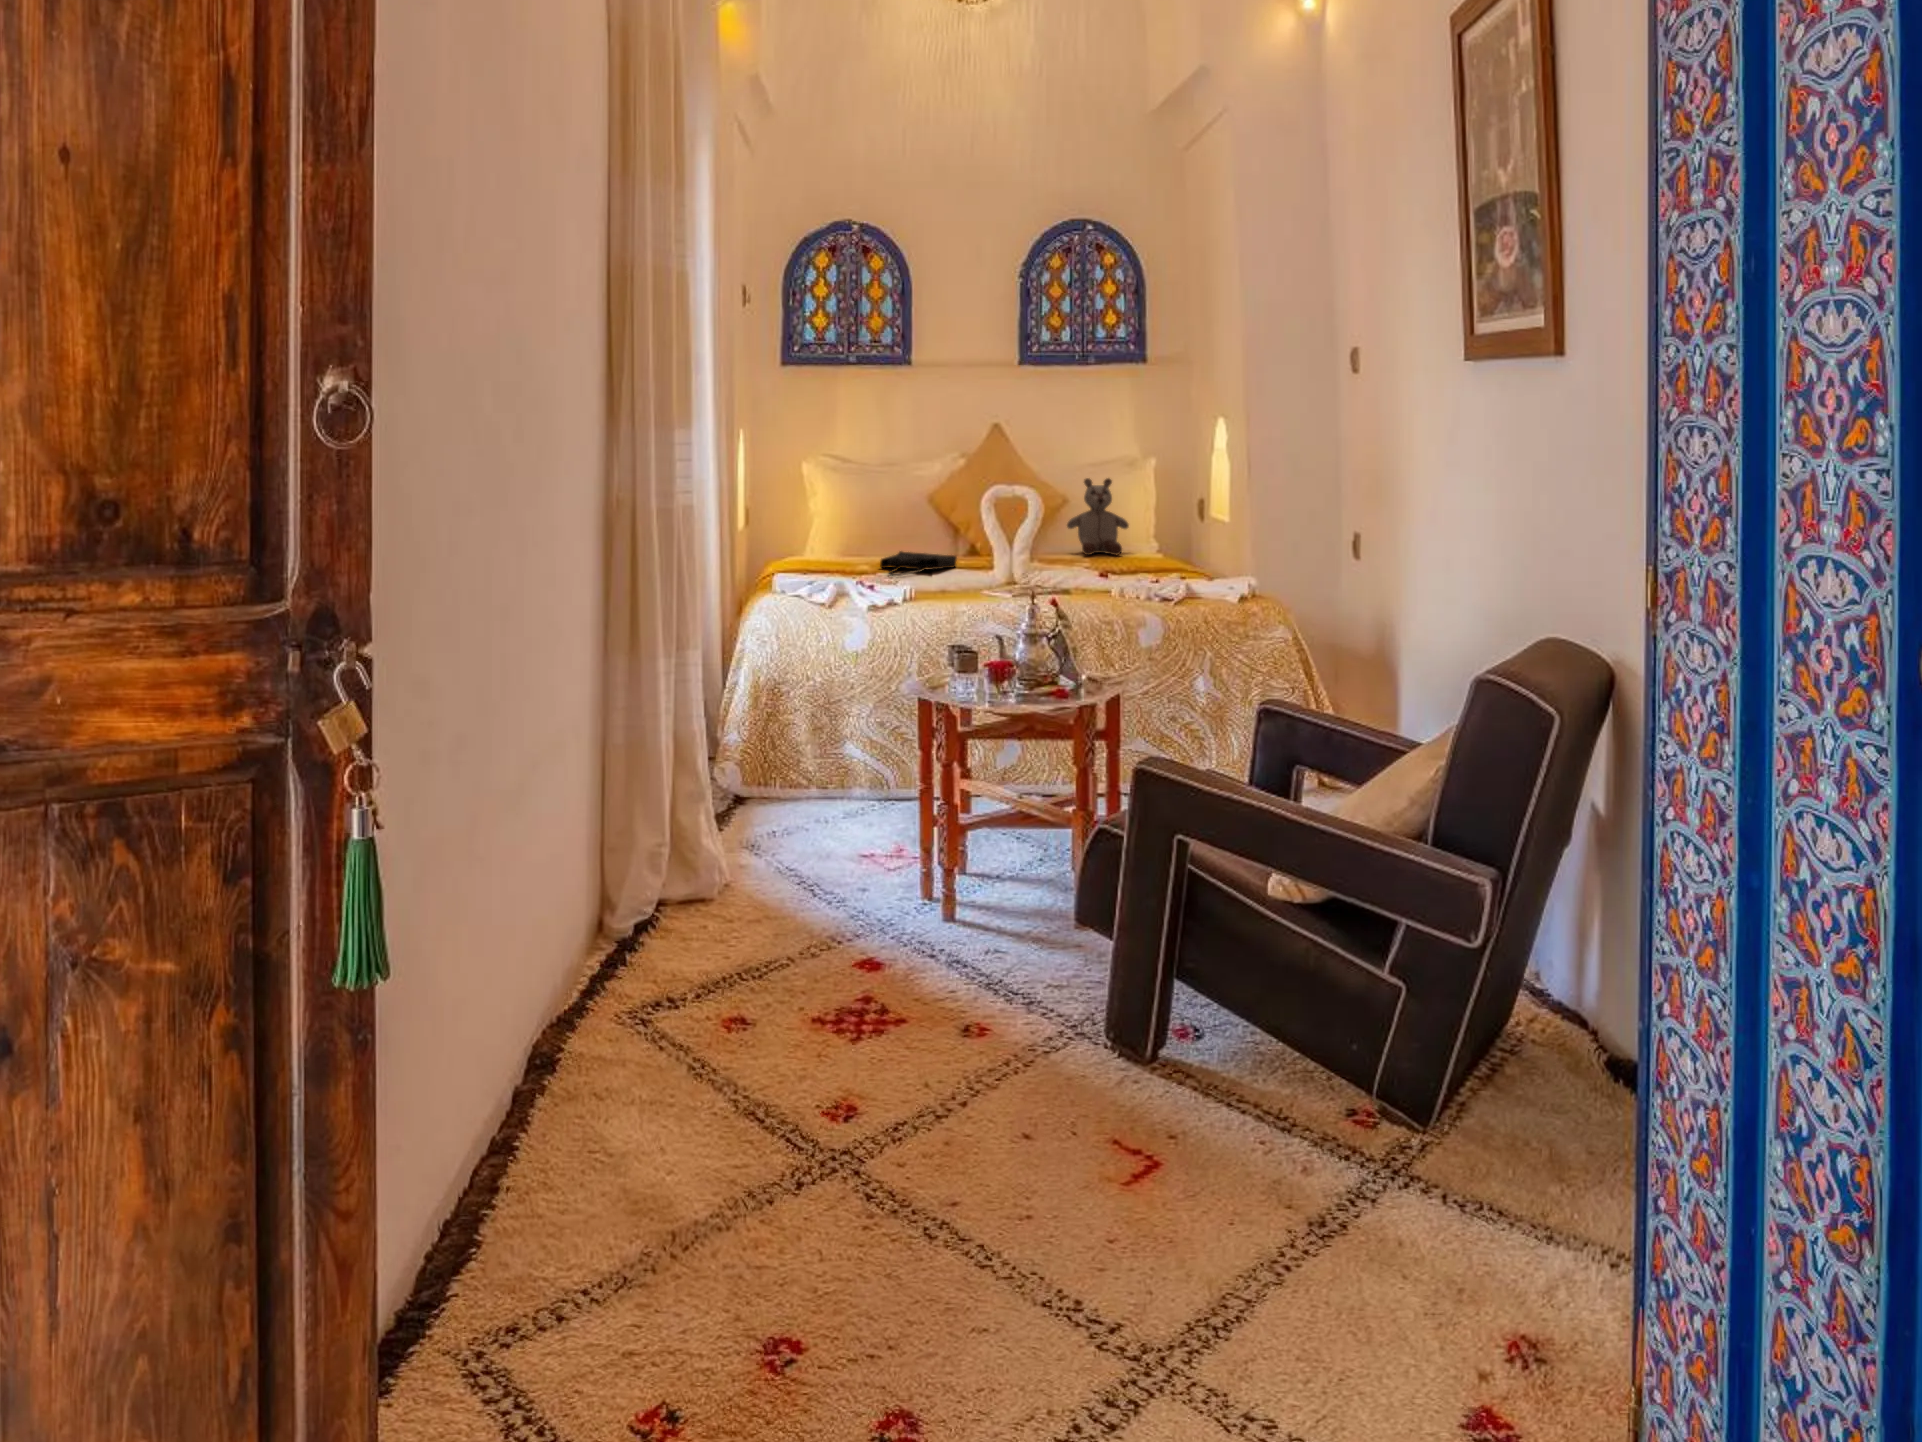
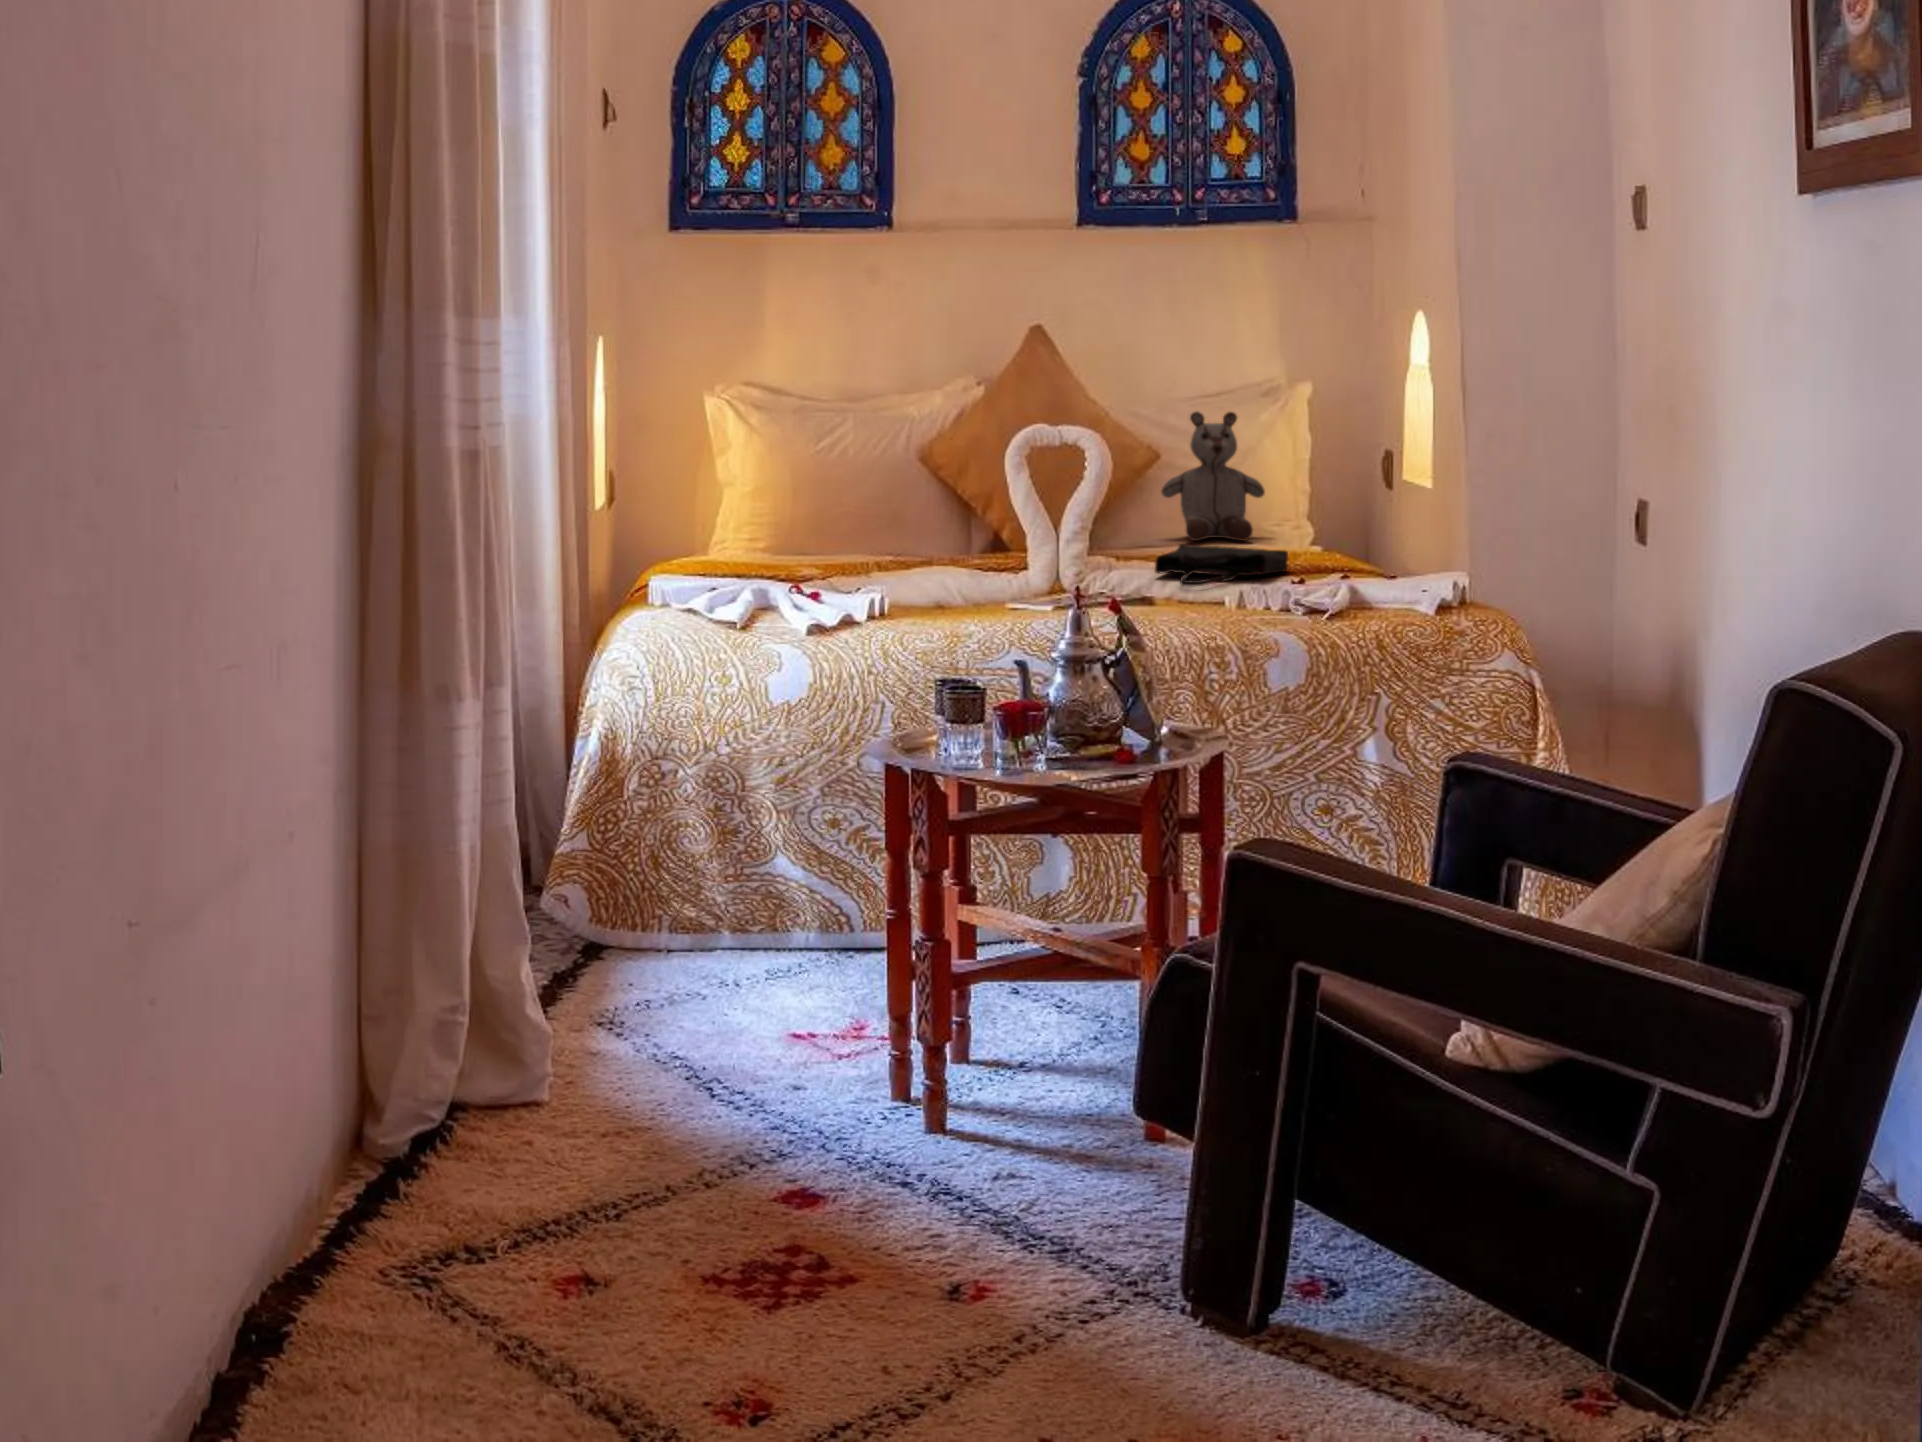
tote bag: present [880,551,957,576] -> present [1155,544,1288,587]

